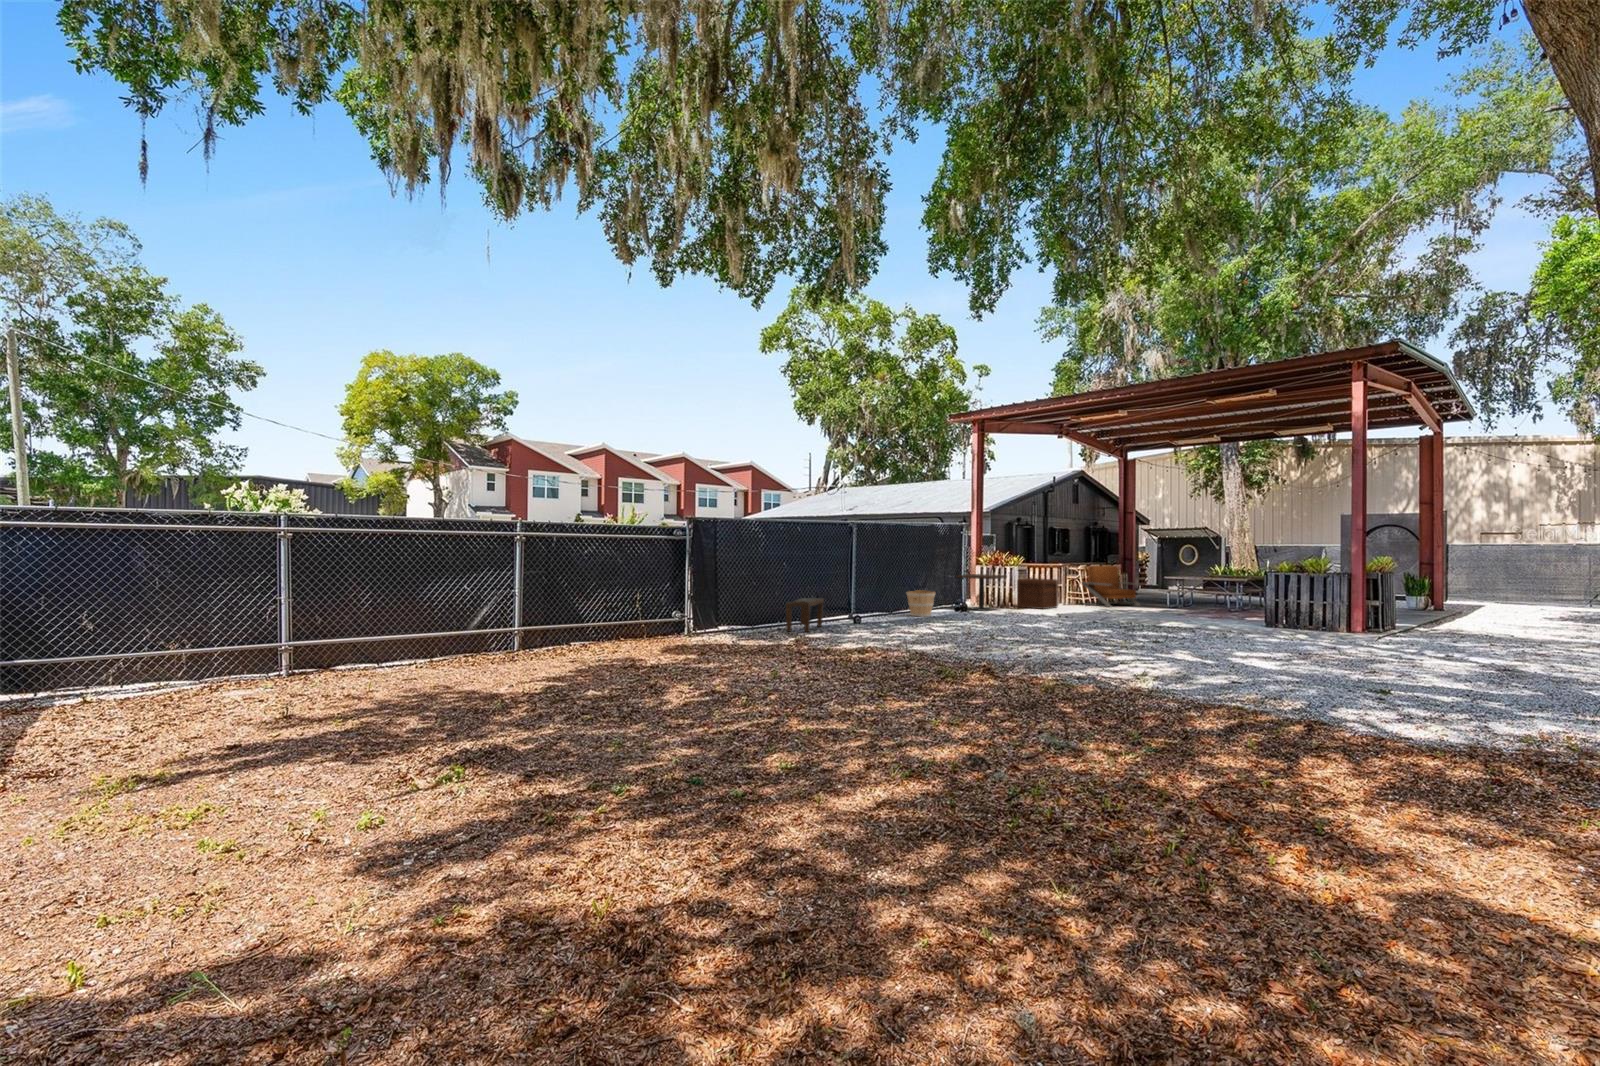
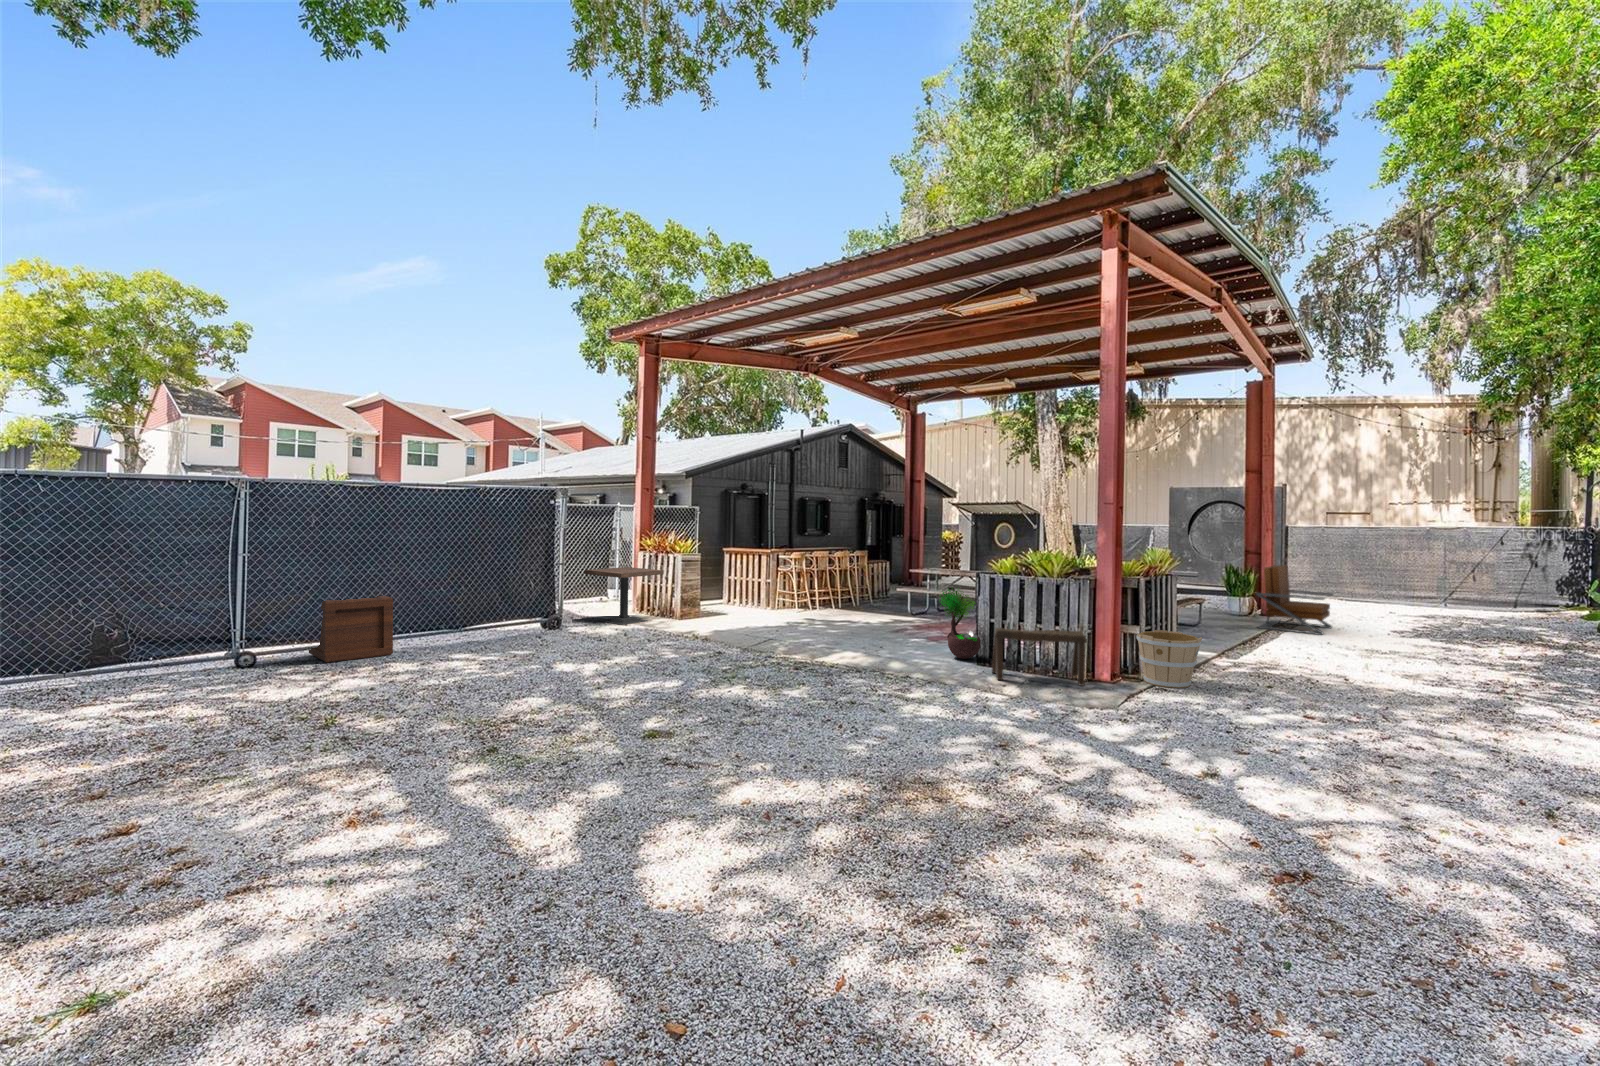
lounge chair: present [1082,566,1140,607] -> present [1256,565,1333,635]
wooden crate: present [1017,578,1058,609] -> present [309,596,393,663]
potted tree: none [1232,578,1265,626] -> present [939,589,981,659]
wooden bucket: present [907,590,935,617] -> present [1136,630,1202,688]
bench: present [786,598,824,632] -> present [992,628,1087,686]

